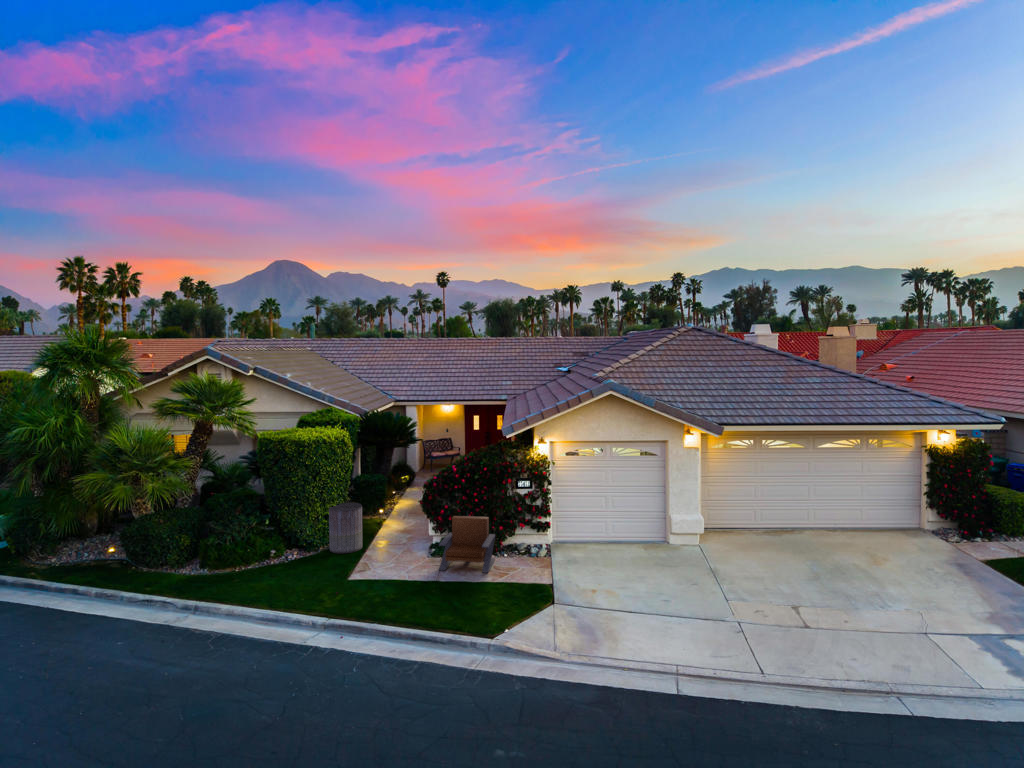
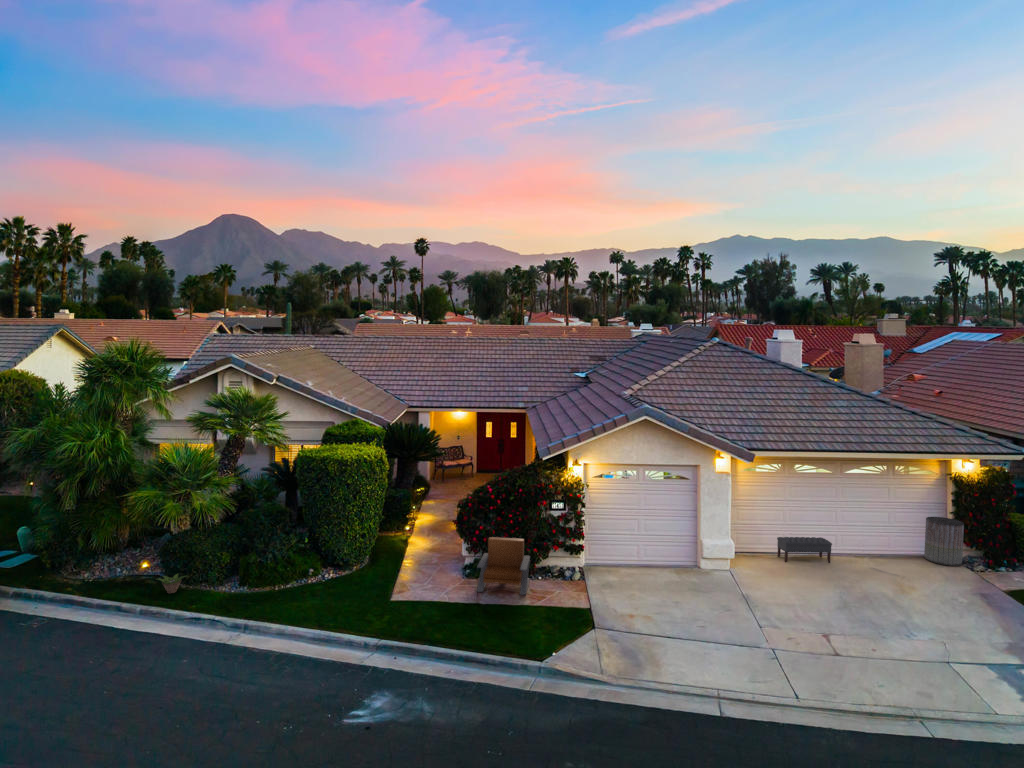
trash can: present [329,503,363,554] -> present [924,517,964,566]
bench: none [751,514,806,539] -> present [777,537,832,563]
decorative plant: none [113,557,148,576] -> present [158,574,185,593]

